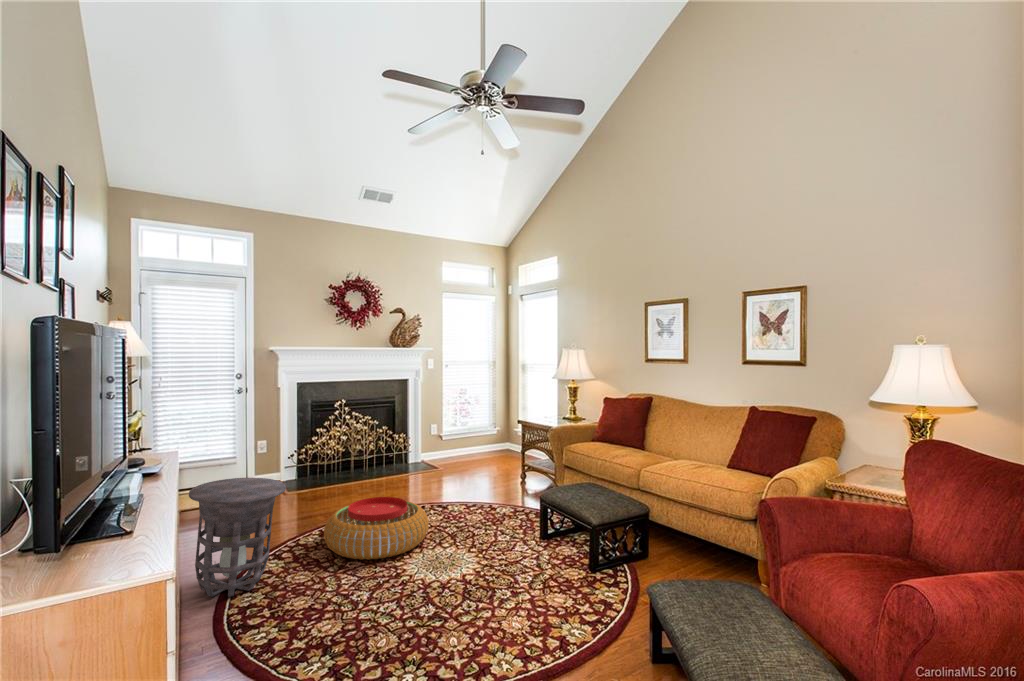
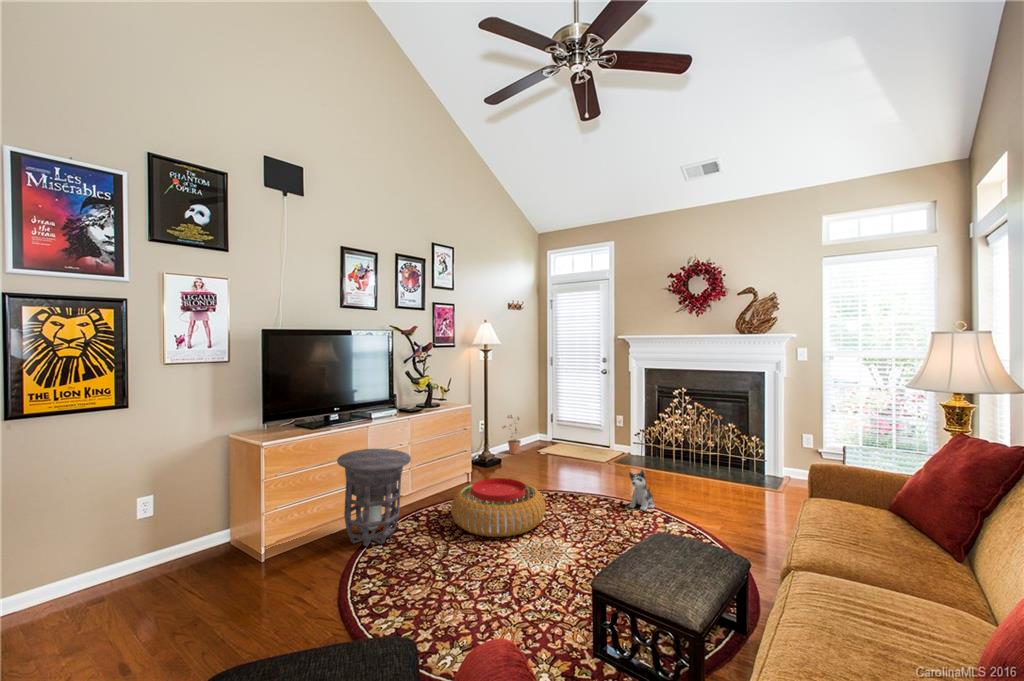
potted plant: none [341,433,365,476] -> present [503,415,521,454]
plush toy: none [497,473,519,511] -> present [629,470,654,511]

